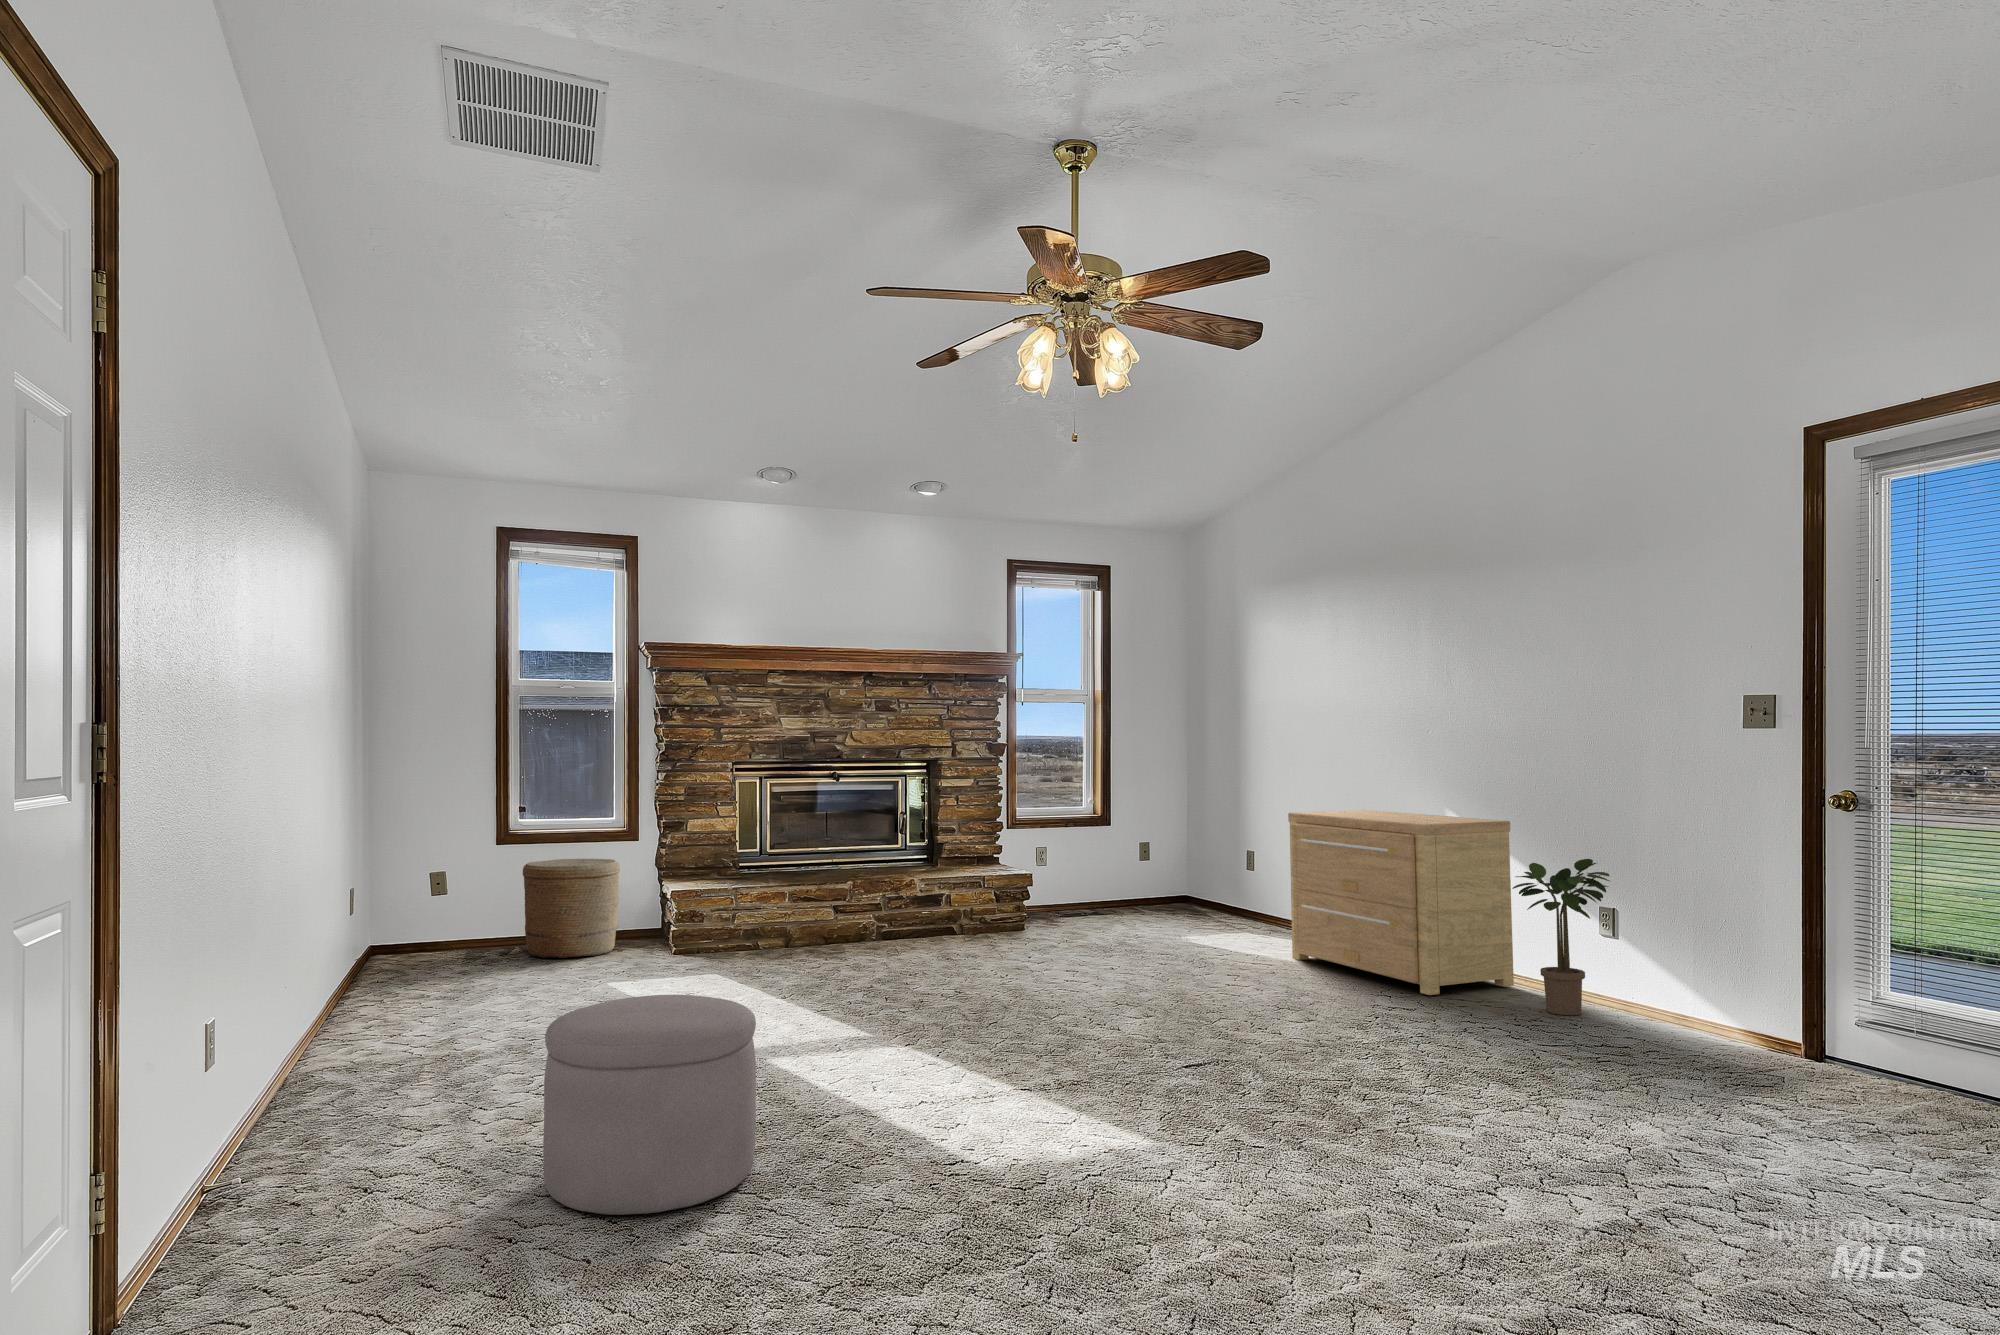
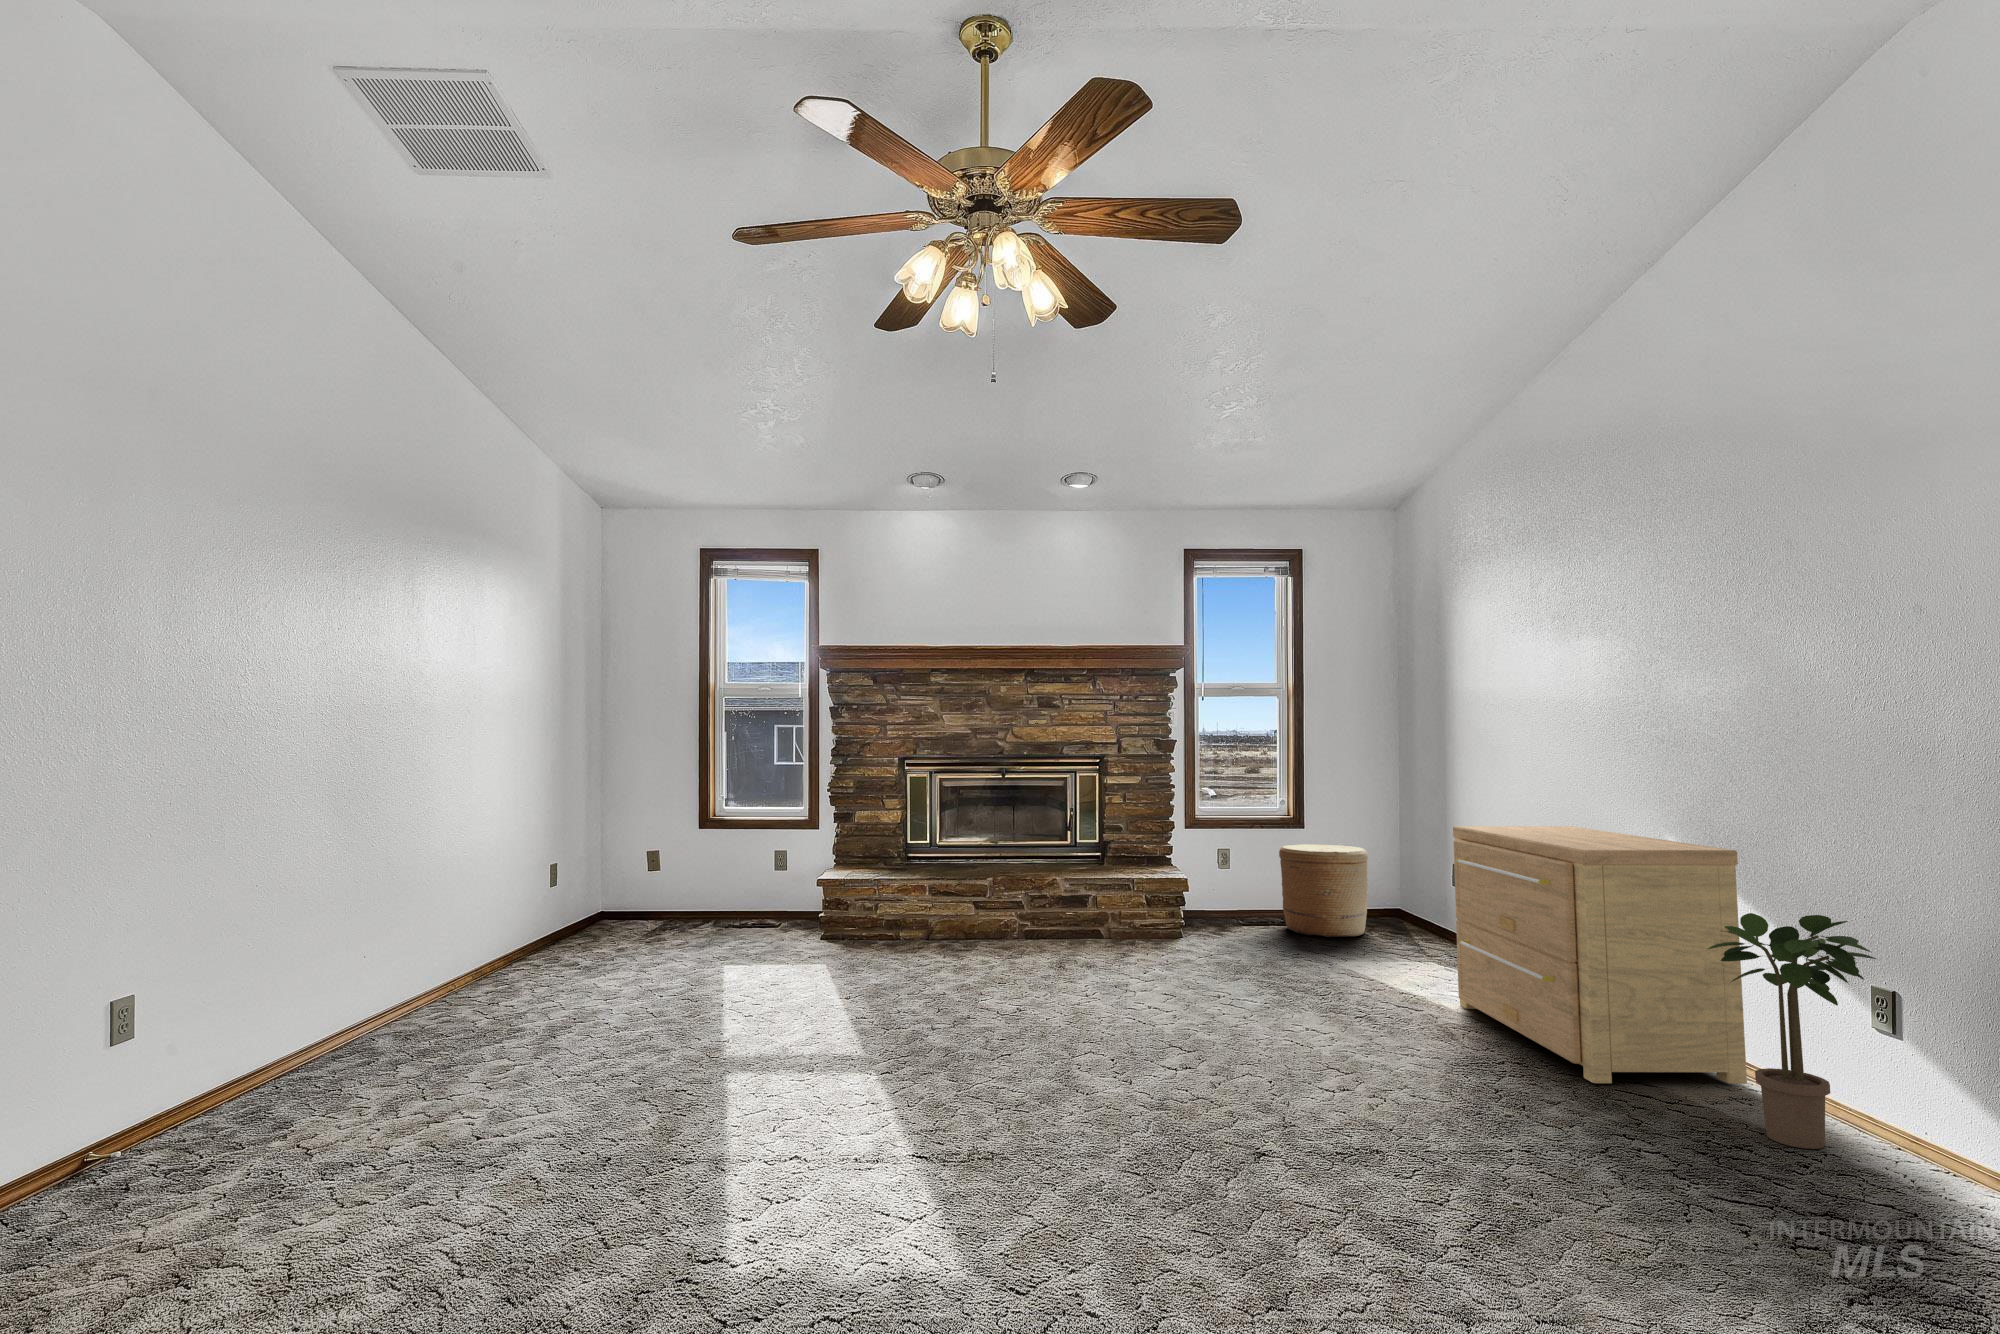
woven basket: present [523,859,620,958] -> present [1279,844,1368,937]
ottoman: present [543,995,756,1215] -> none [244,999,505,1253]

